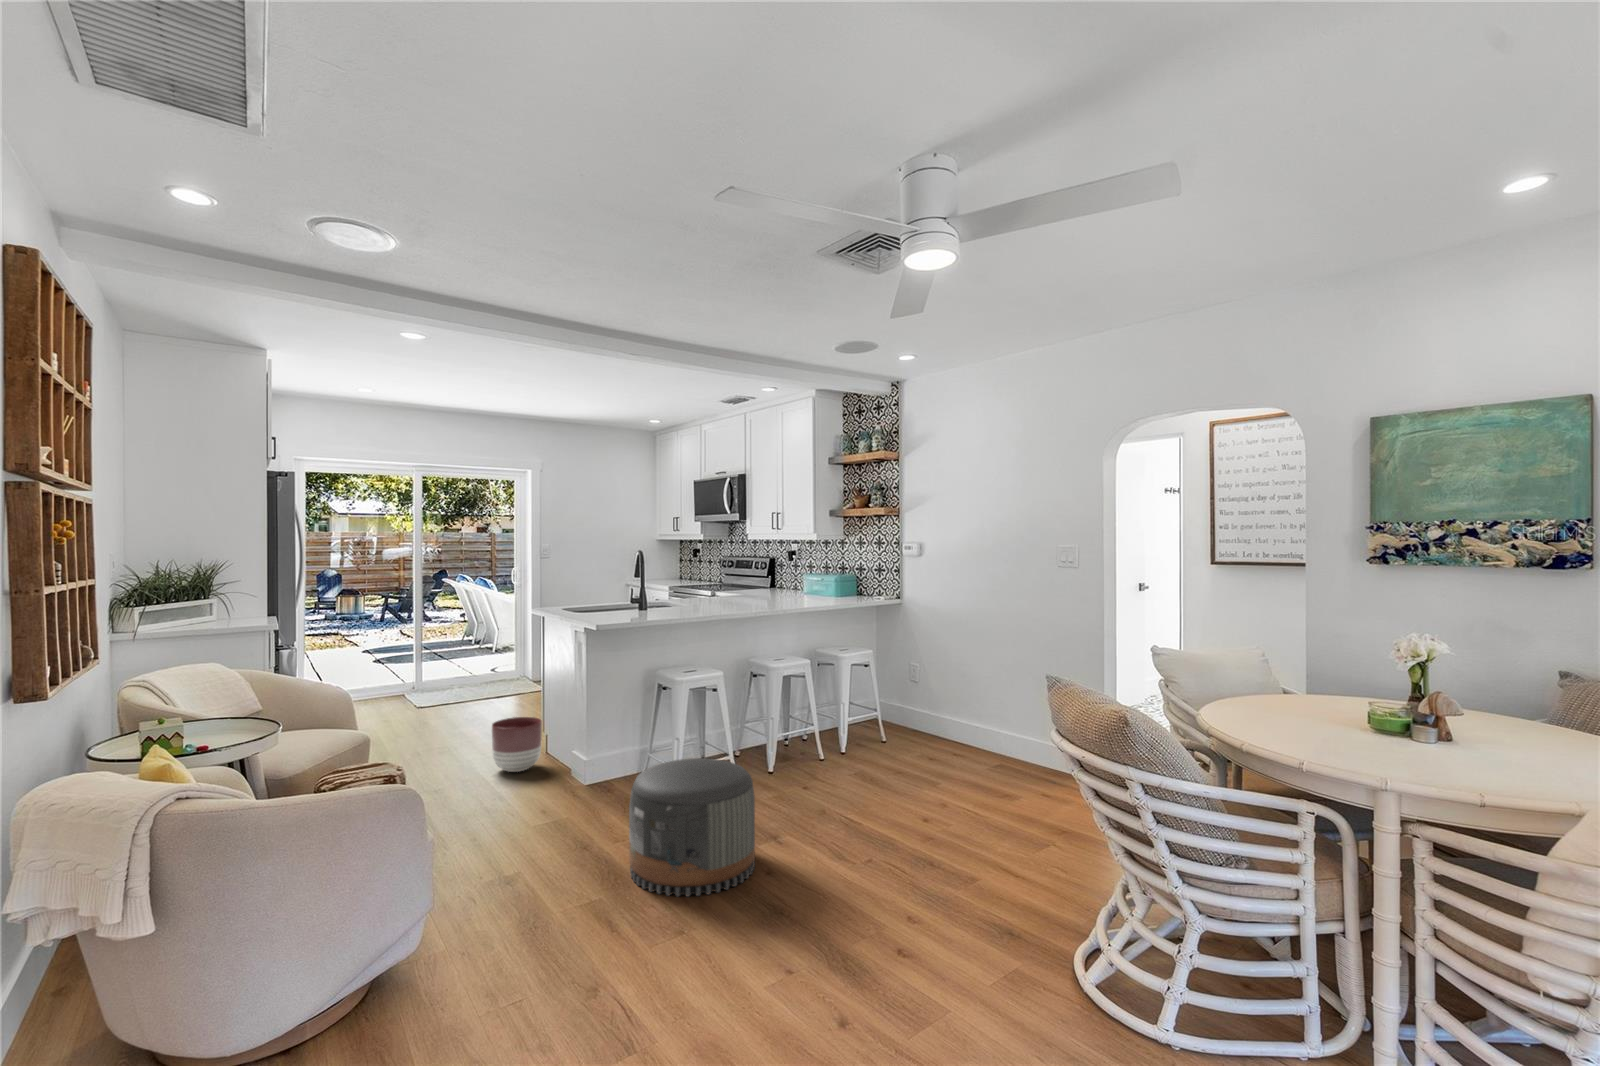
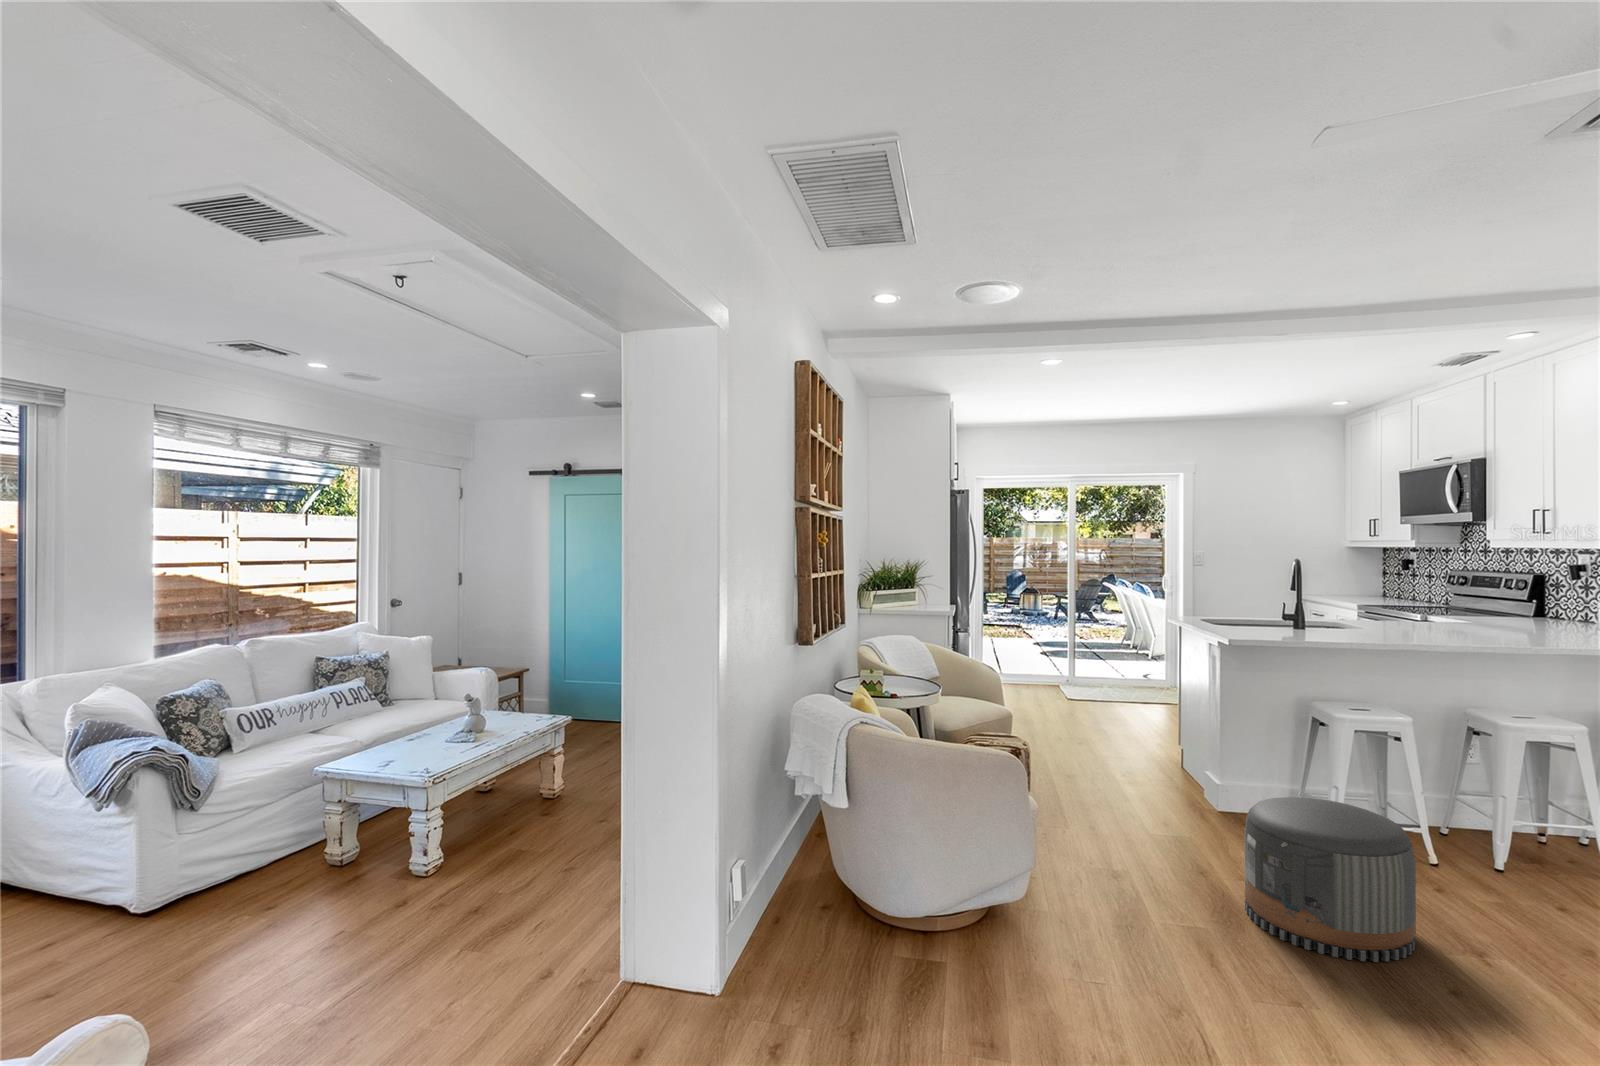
planter: present [492,717,542,772] -> none [1132,722,1183,777]

